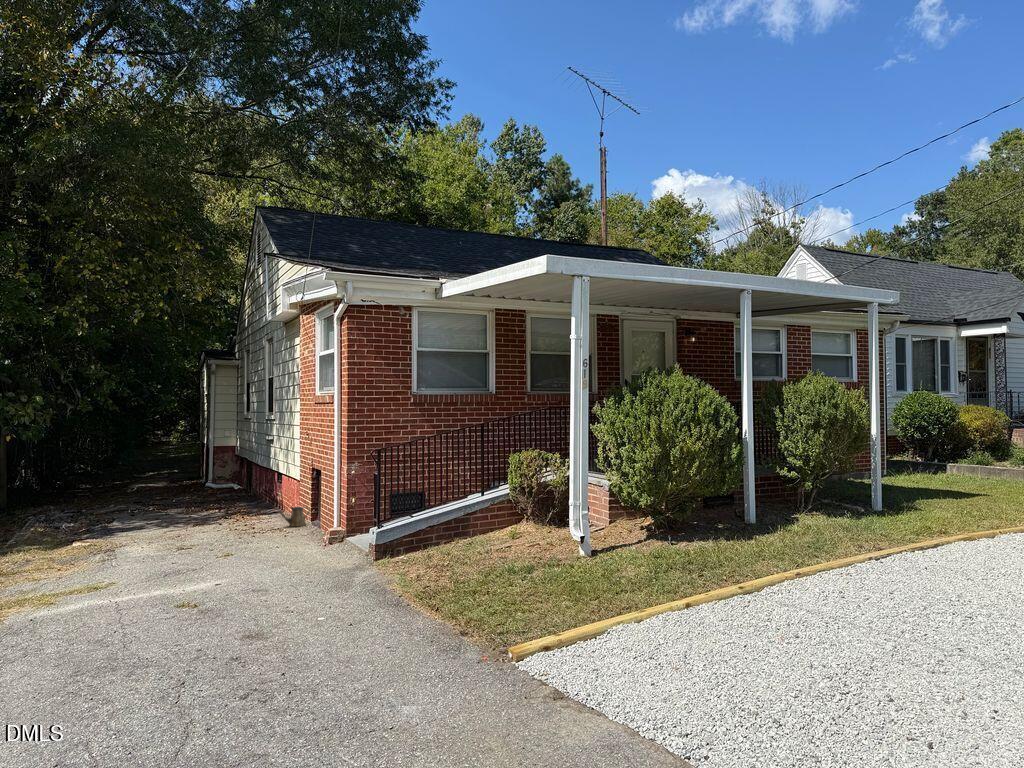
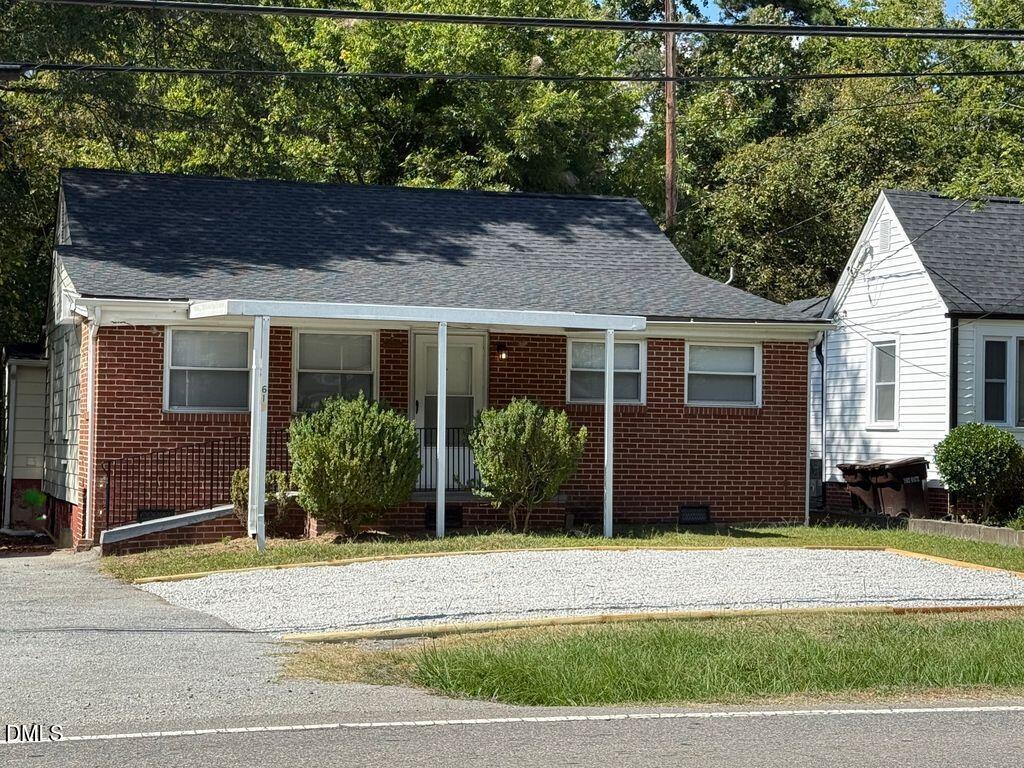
potted tree: none [230,453,256,493] -> present [23,490,46,533]

